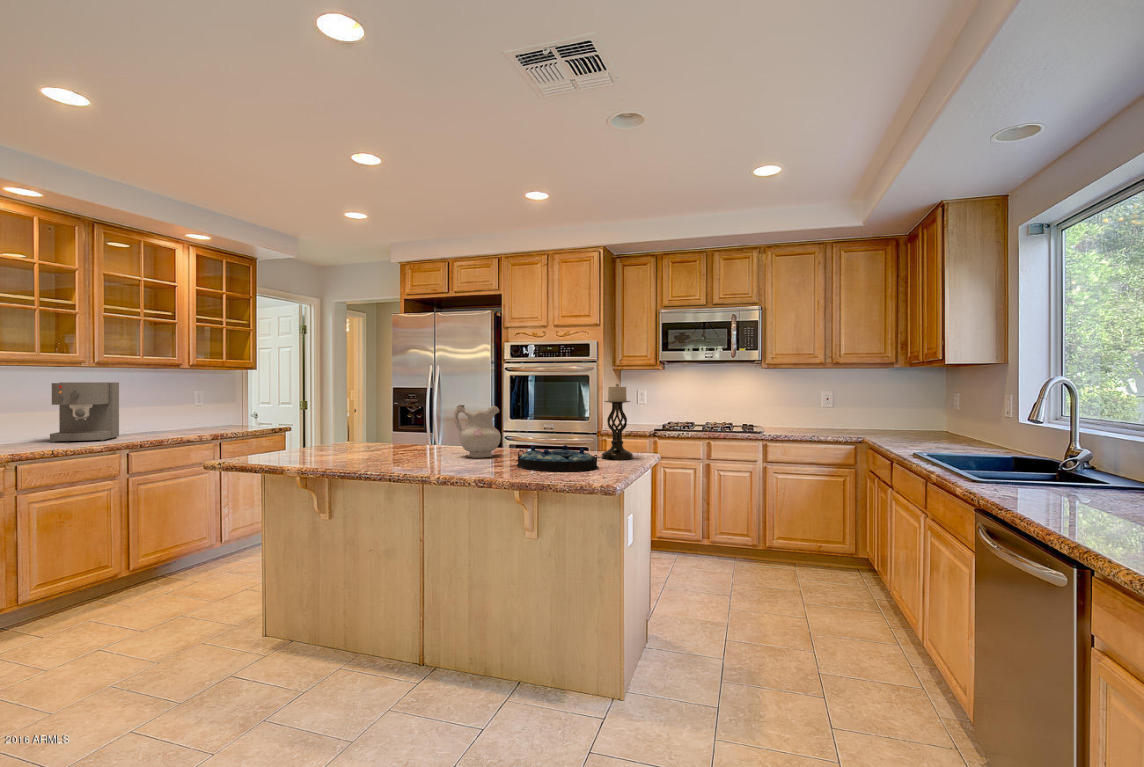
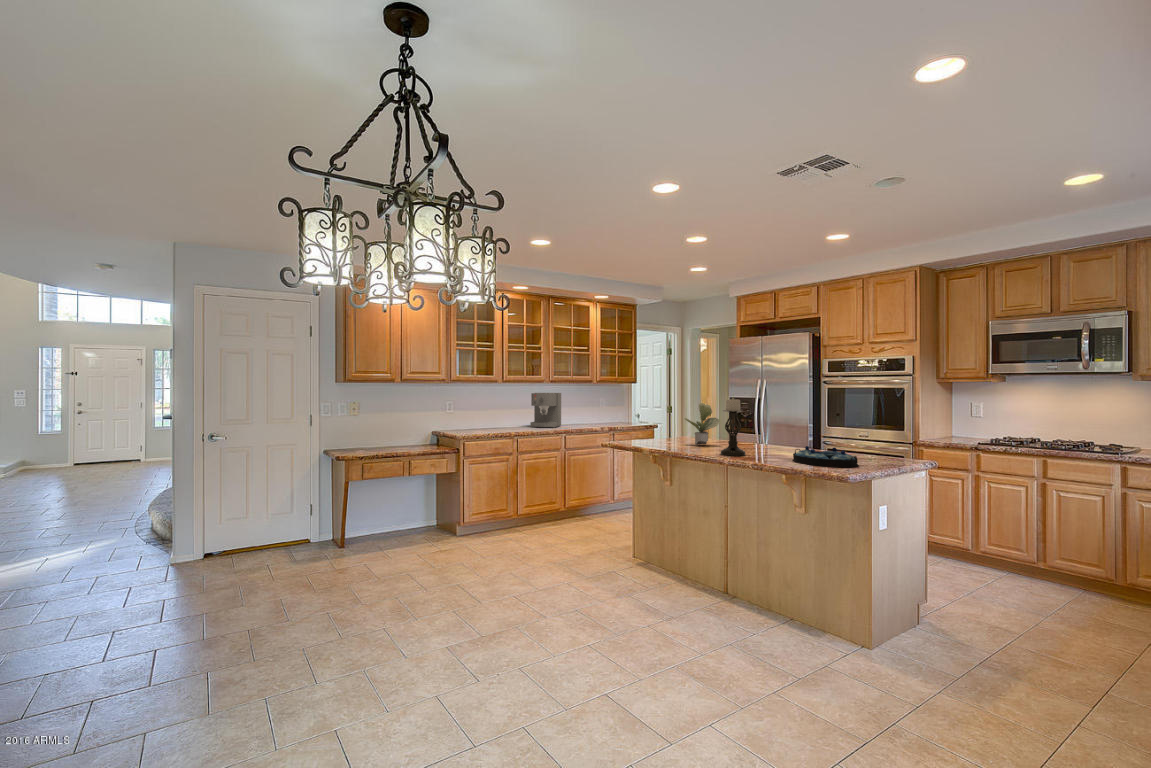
candle holder: present [602,384,633,460] -> present [720,397,746,456]
potted plant: none [351,392,404,453] -> present [684,403,720,444]
ceramic pitcher: present [454,405,501,458] -> none [753,413,789,453]

